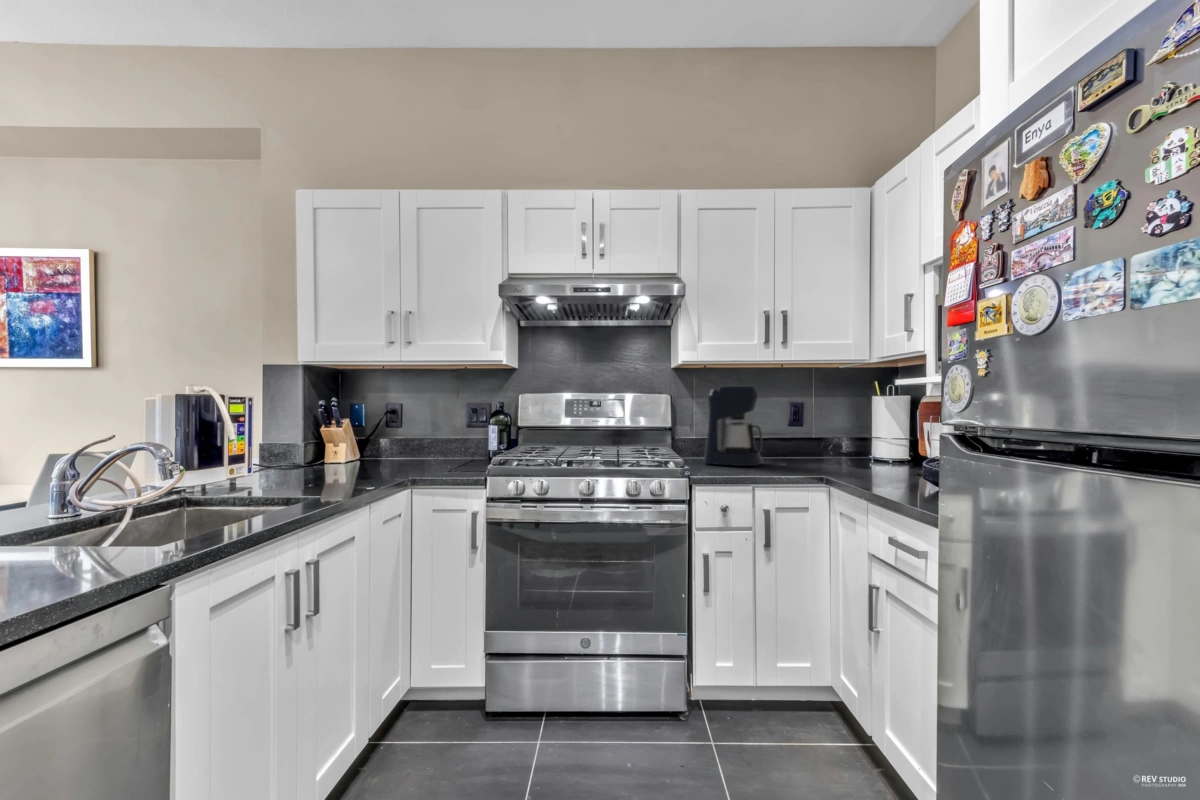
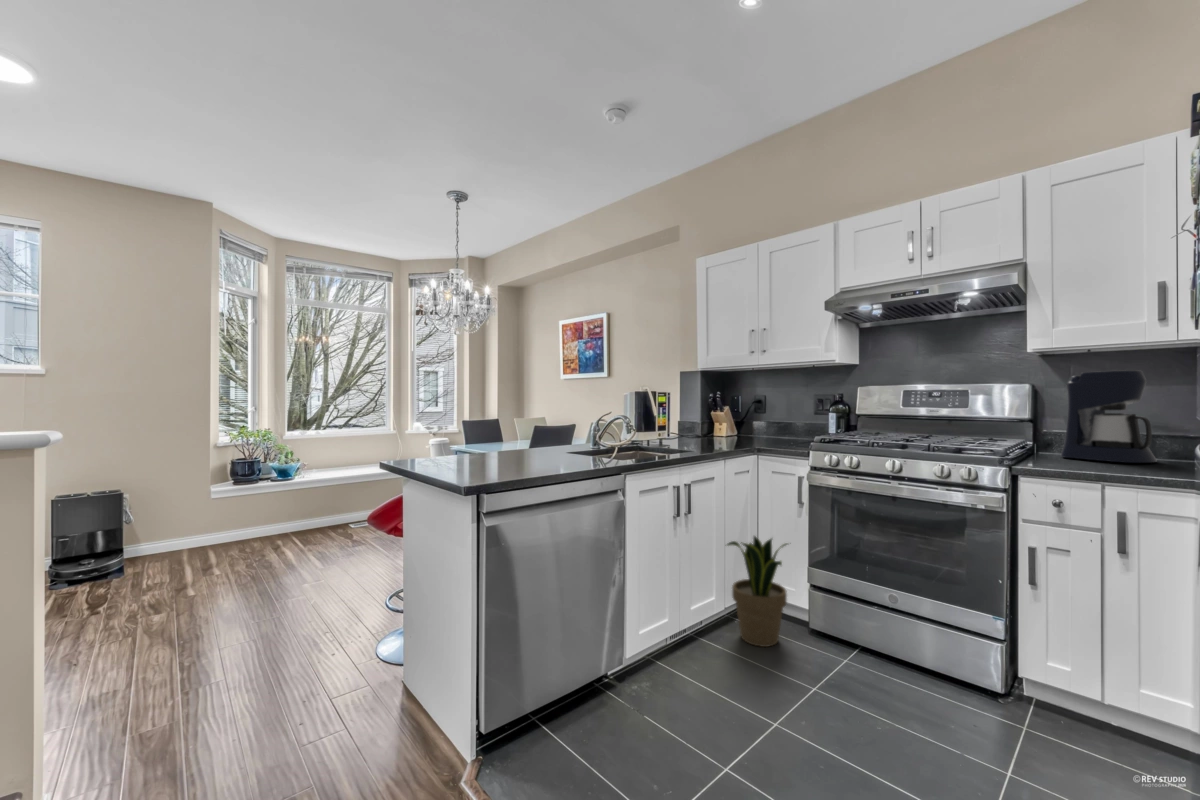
potted plant: none [387,601,471,762] -> present [727,536,787,647]

